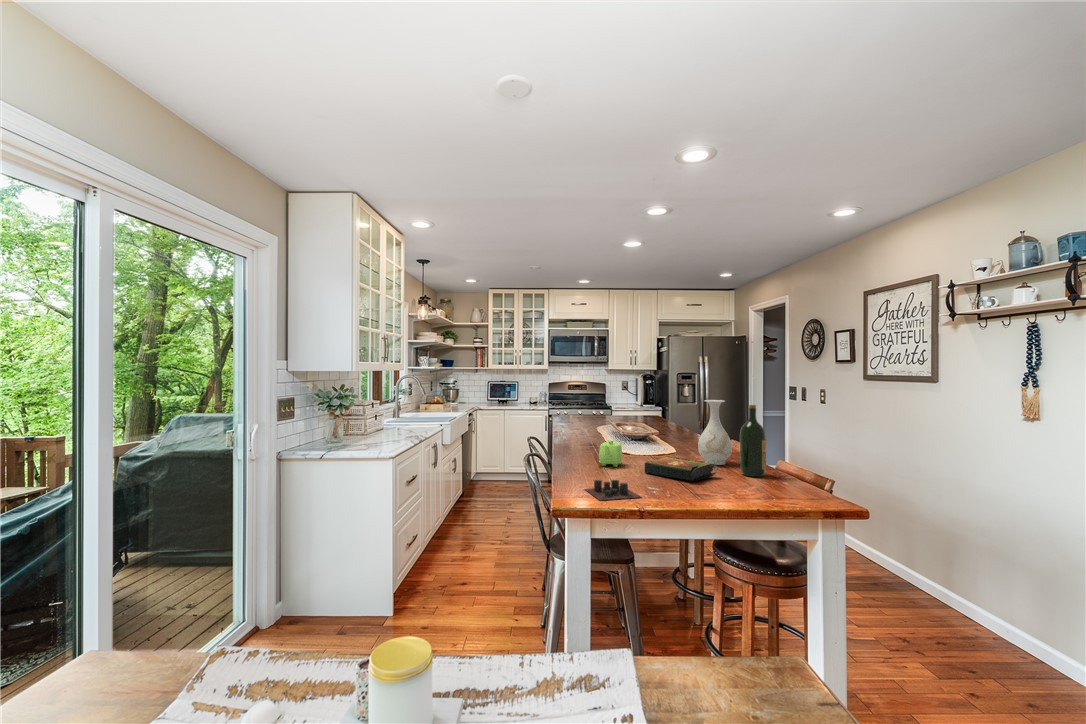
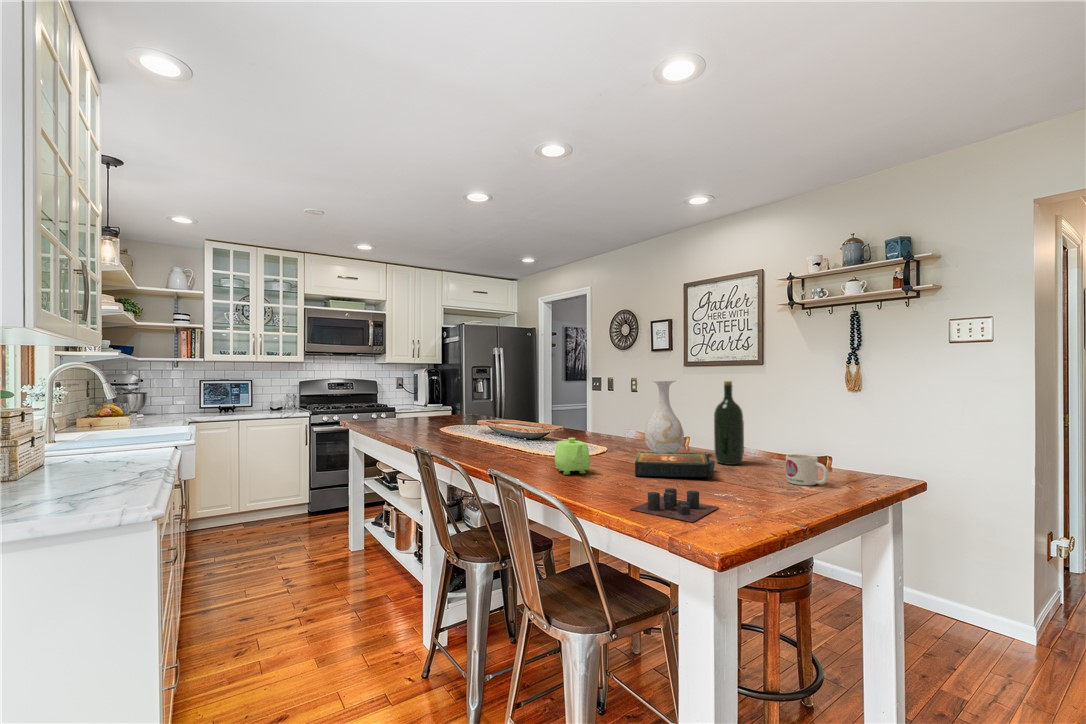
mug: none [752,471,778,498] -> present [786,454,828,485]

